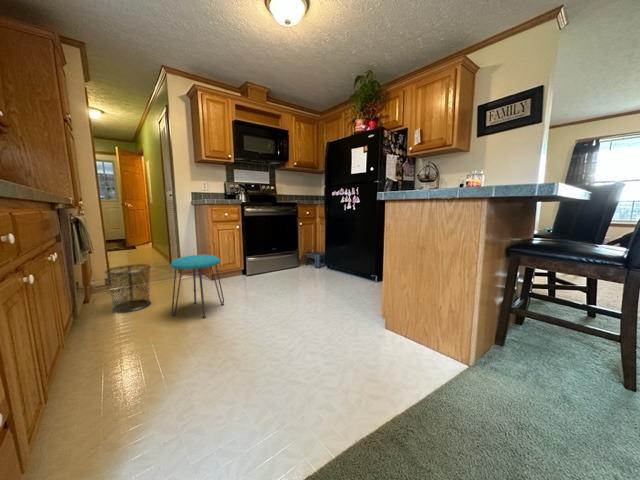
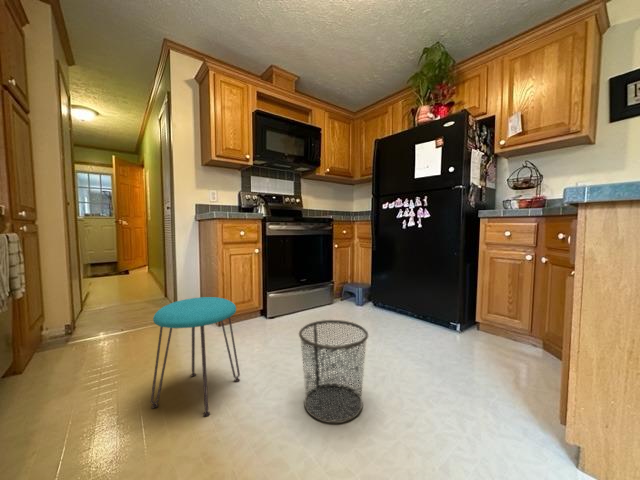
waste bin: present [105,264,151,312] -> present [299,320,368,423]

